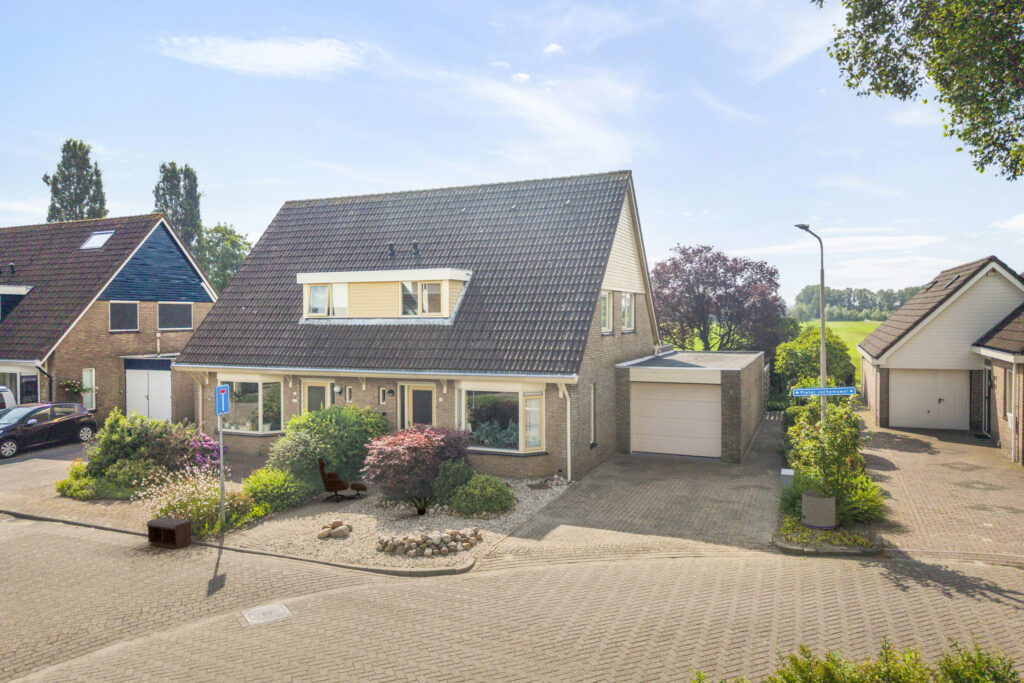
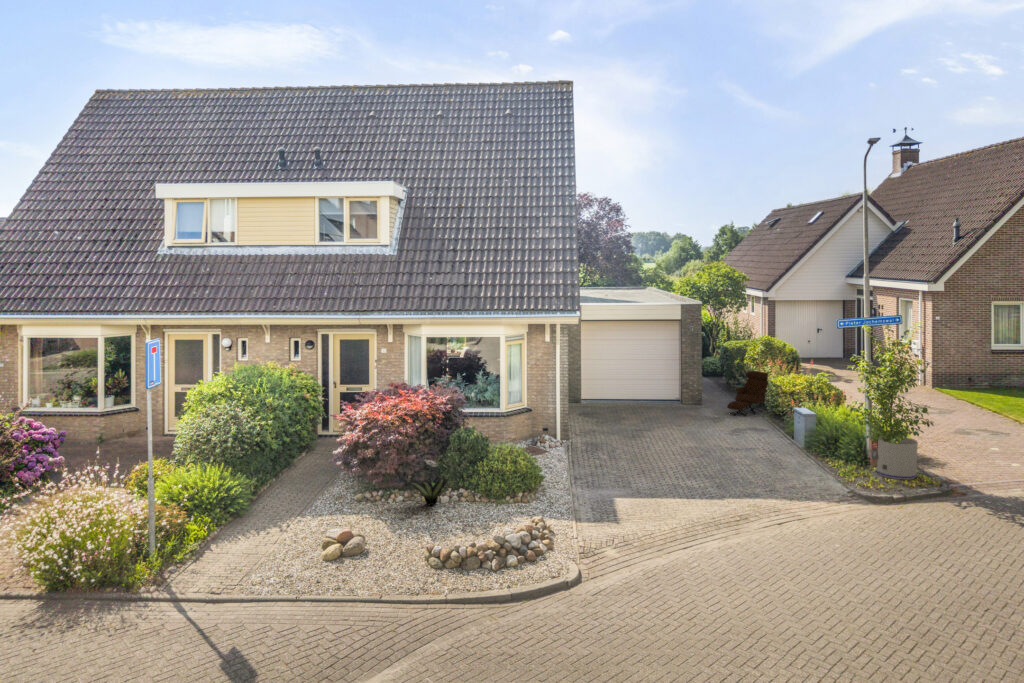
lounge chair: present [318,458,367,503] -> present [727,371,768,415]
bench: present [147,517,192,549] -> none [12,554,101,607]

